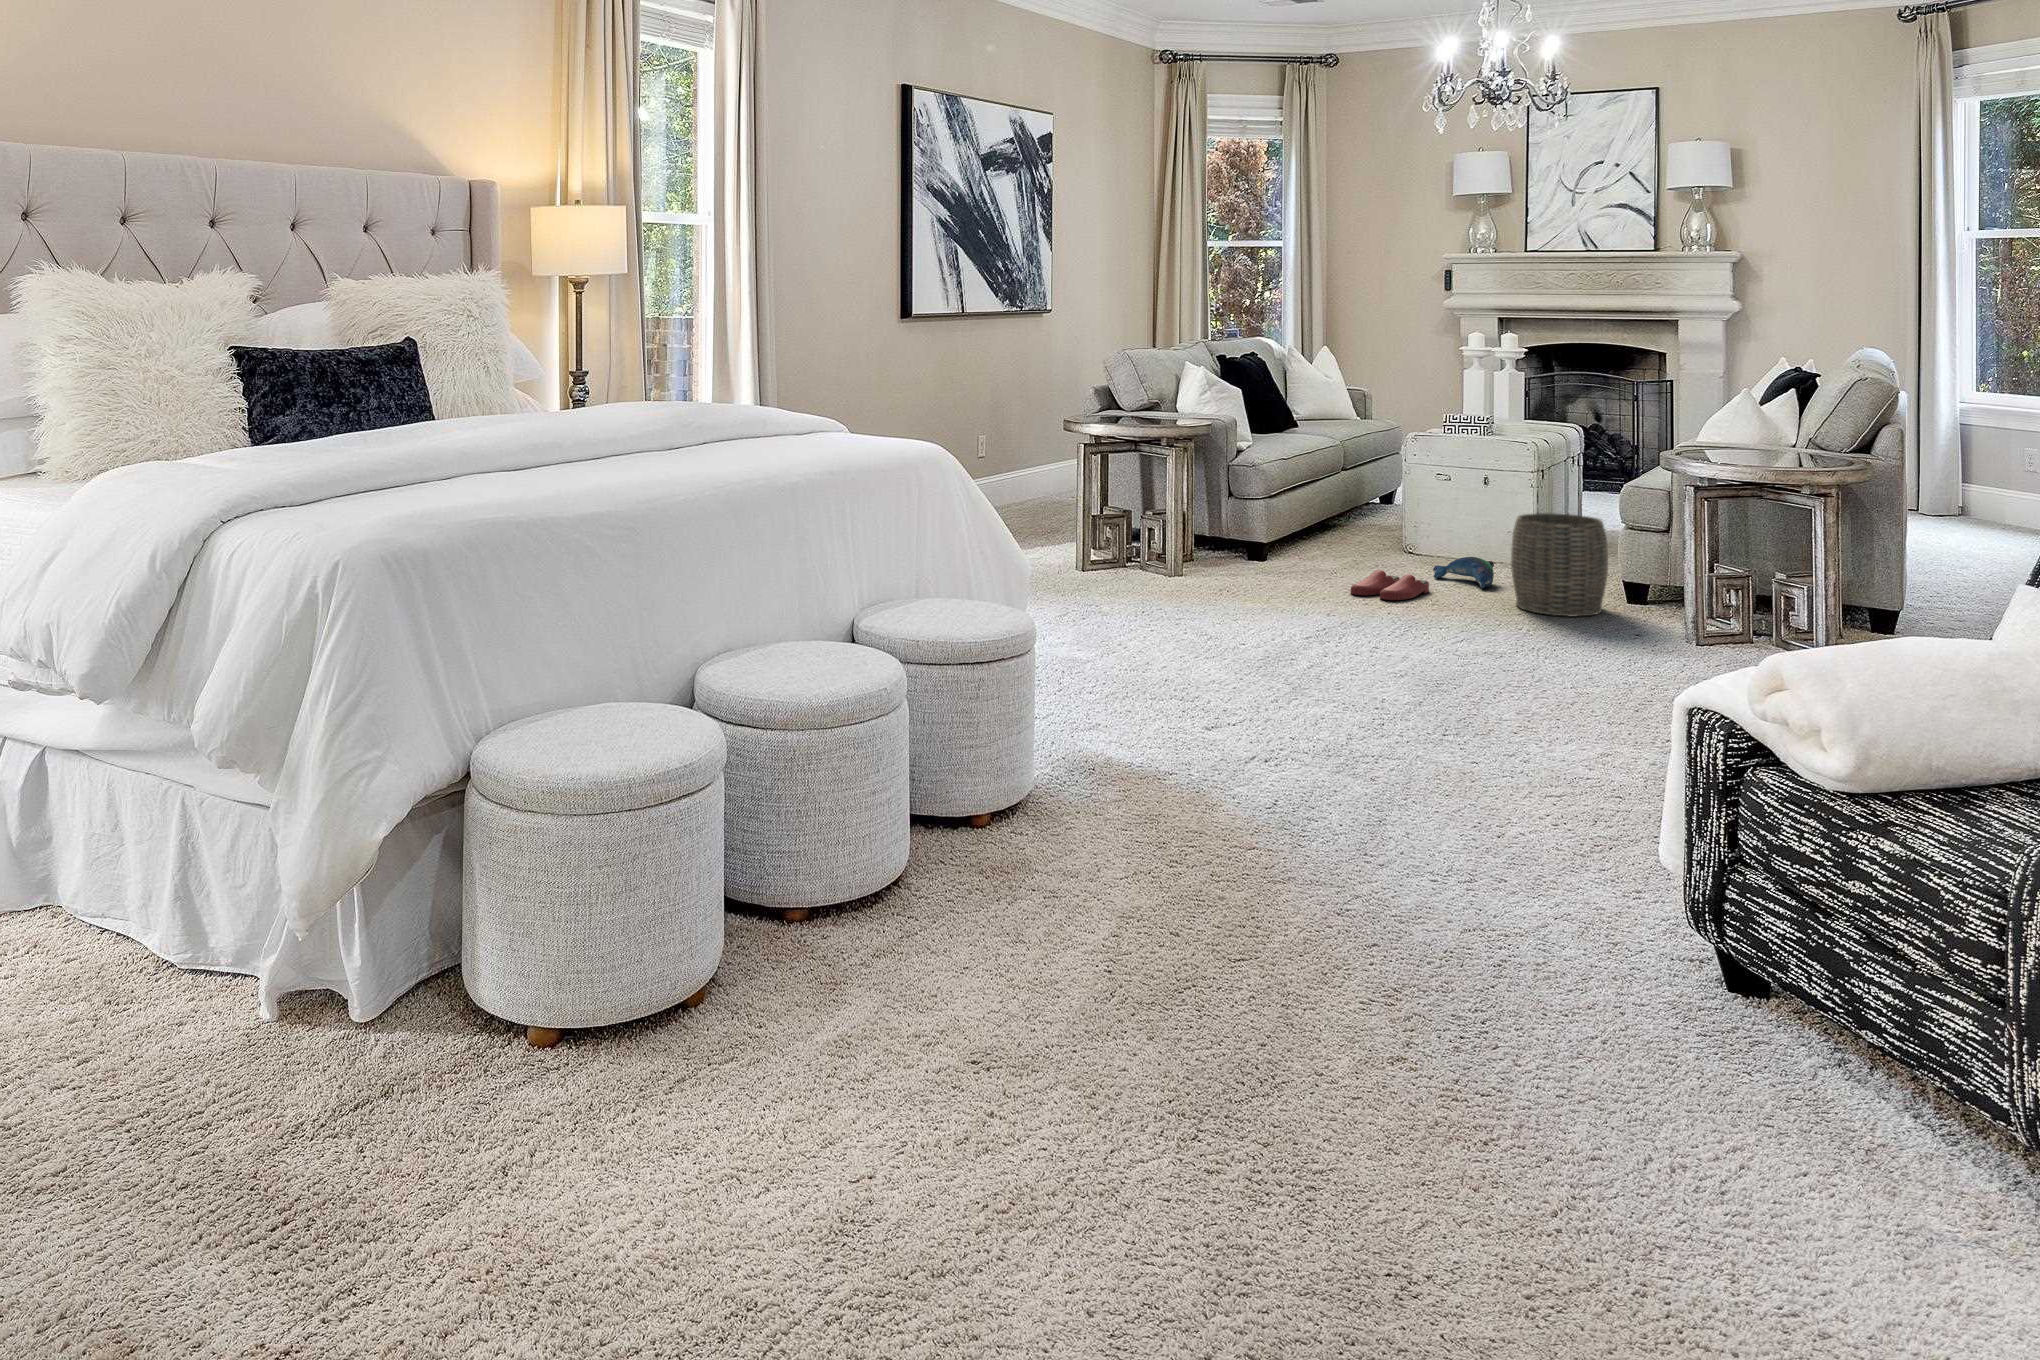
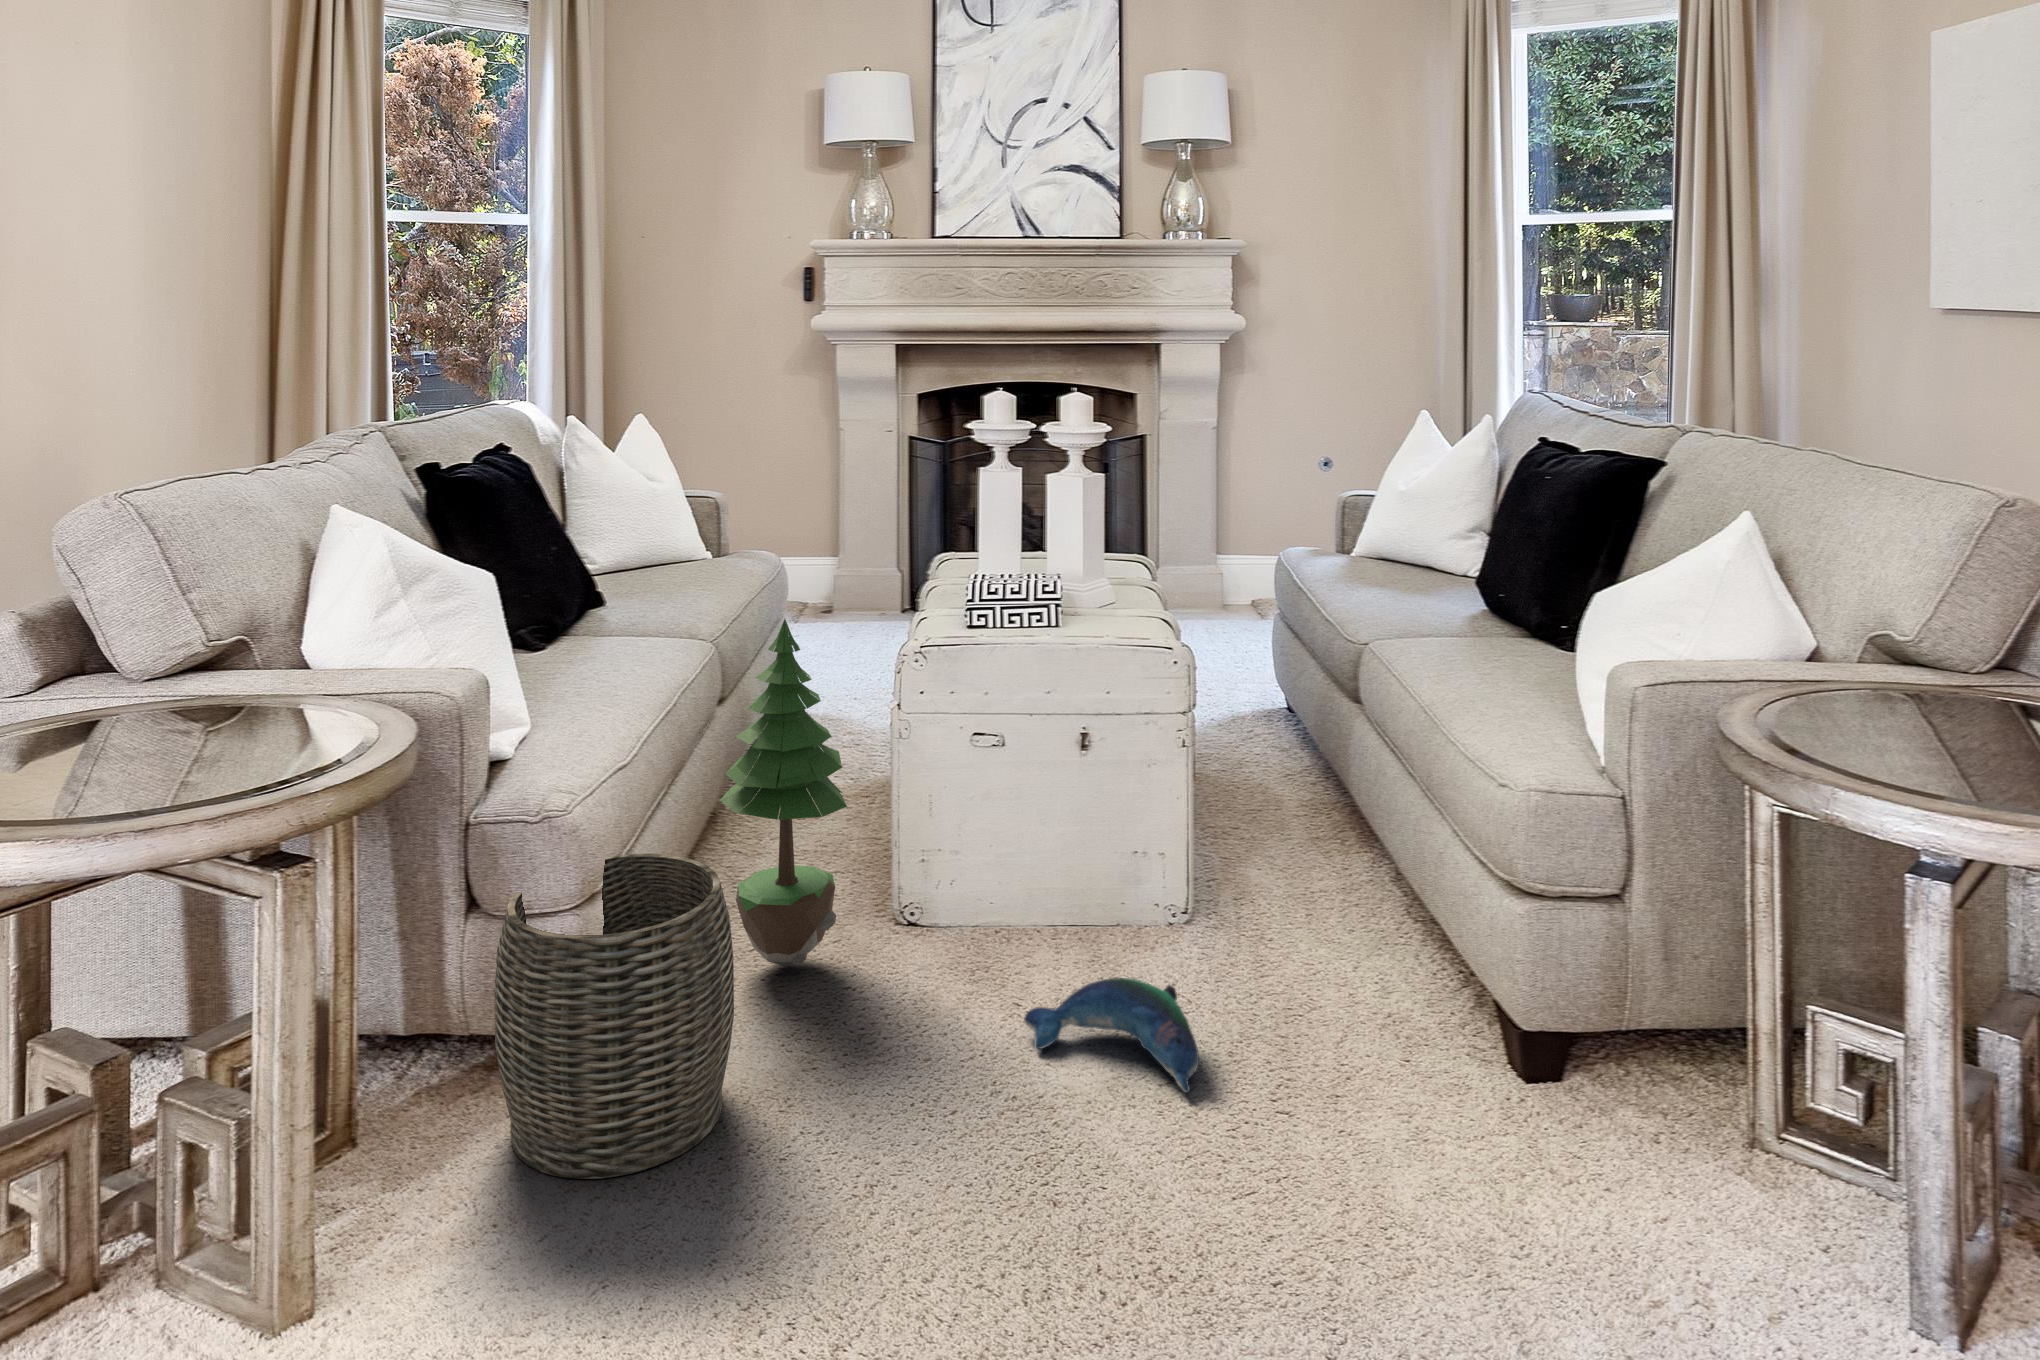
potted tree: none [1324,415,1377,557] -> present [720,619,847,967]
woven basket: present [1511,513,1608,616] -> present [494,854,734,1179]
slippers: present [1351,570,1429,600] -> none [883,1108,1077,1279]

